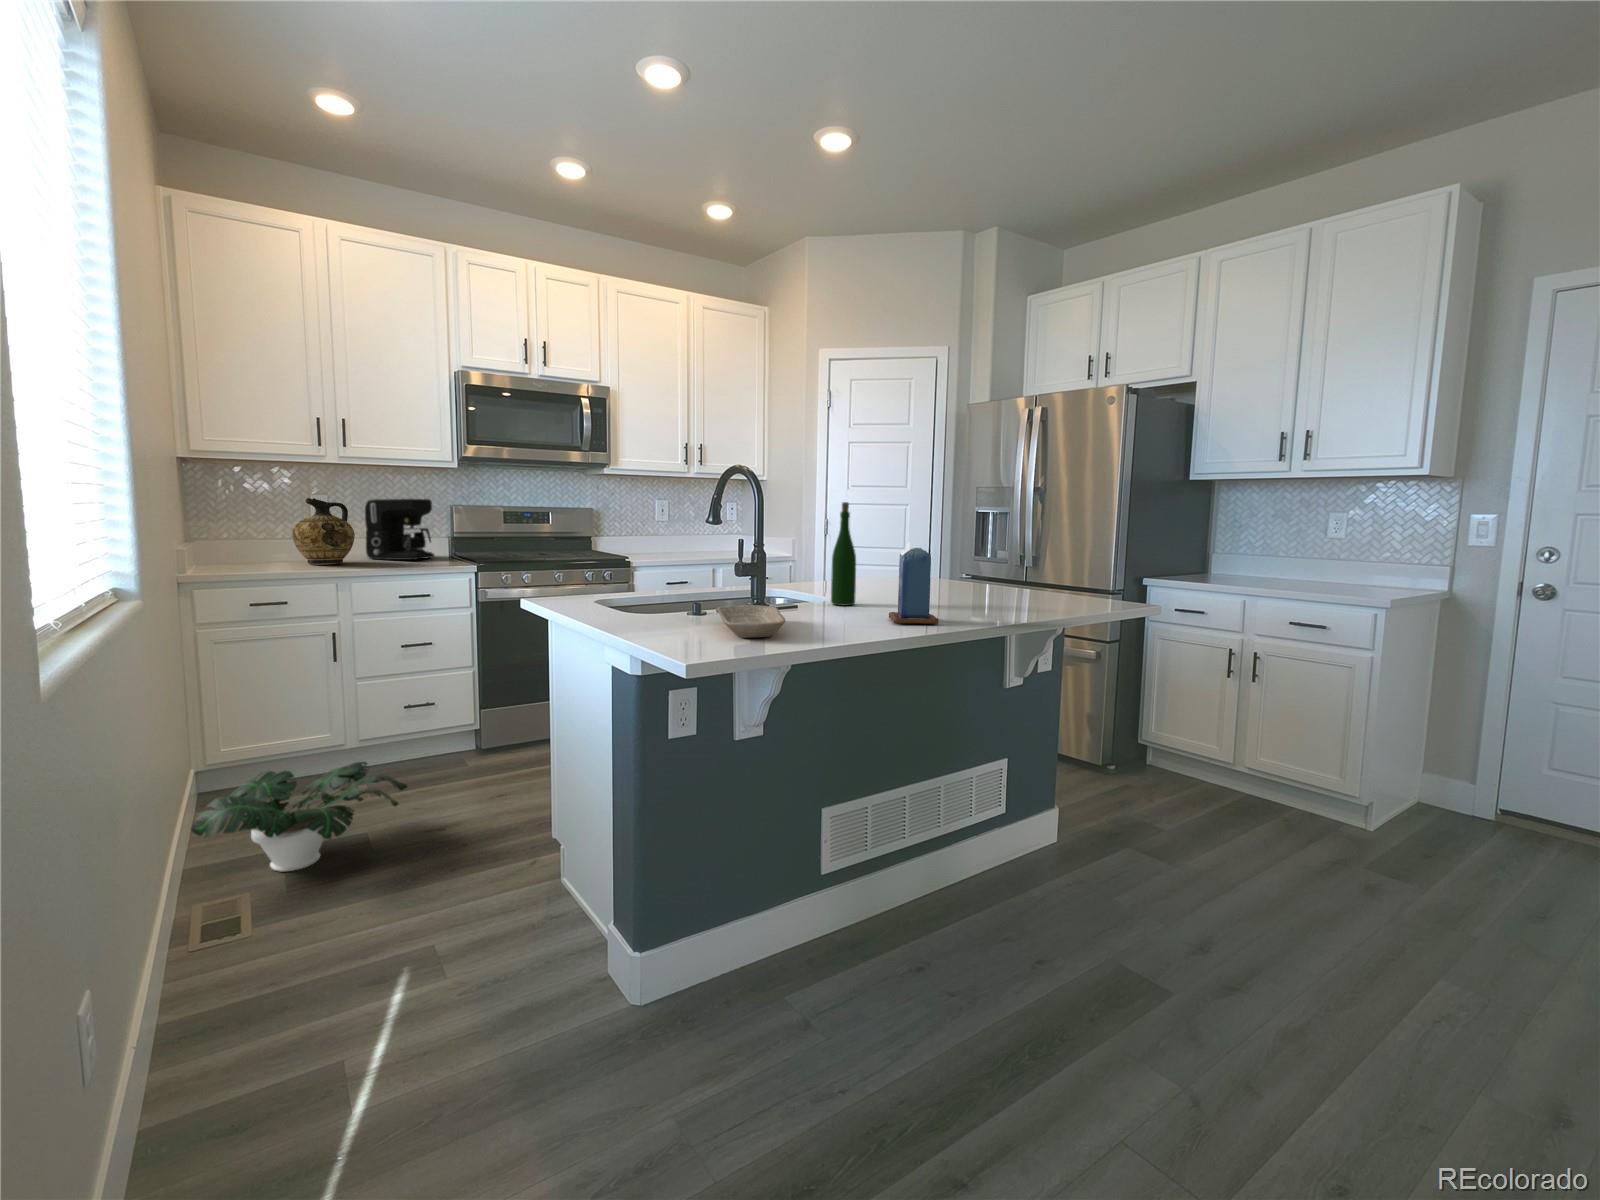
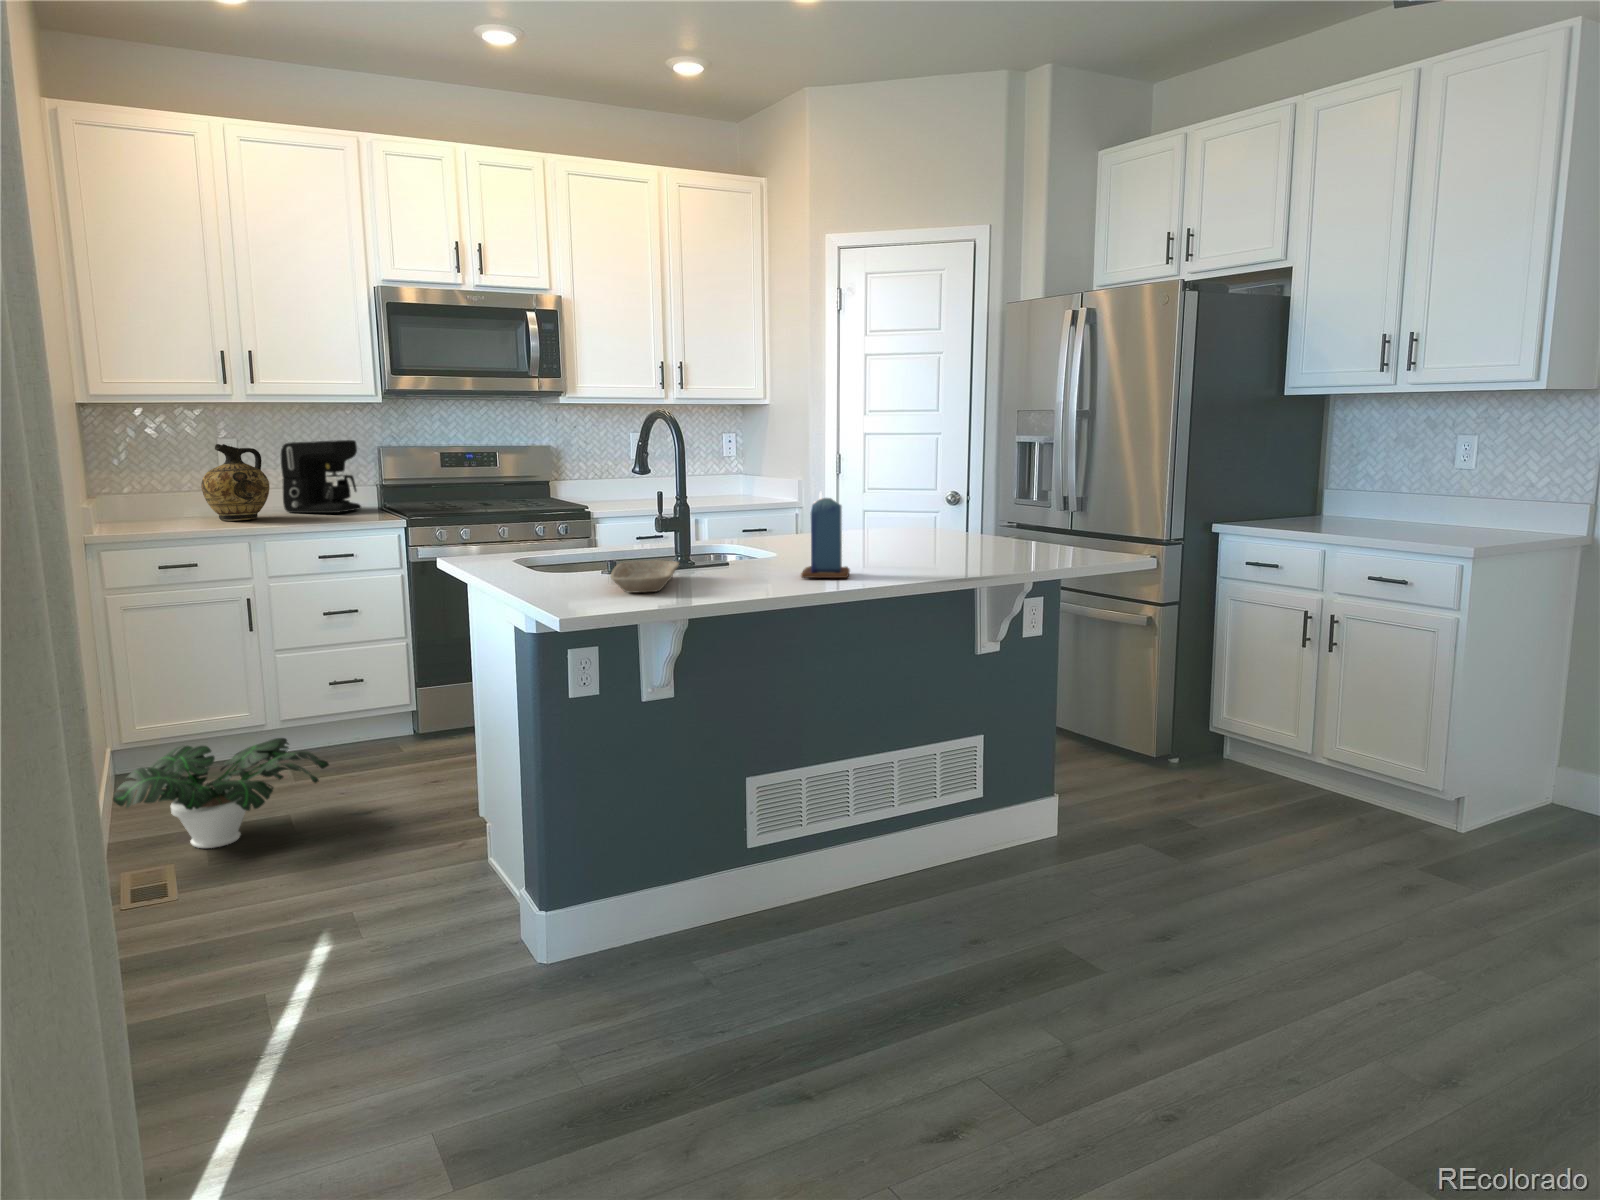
wine bottle: present [831,502,856,606] -> none [762,446,790,560]

